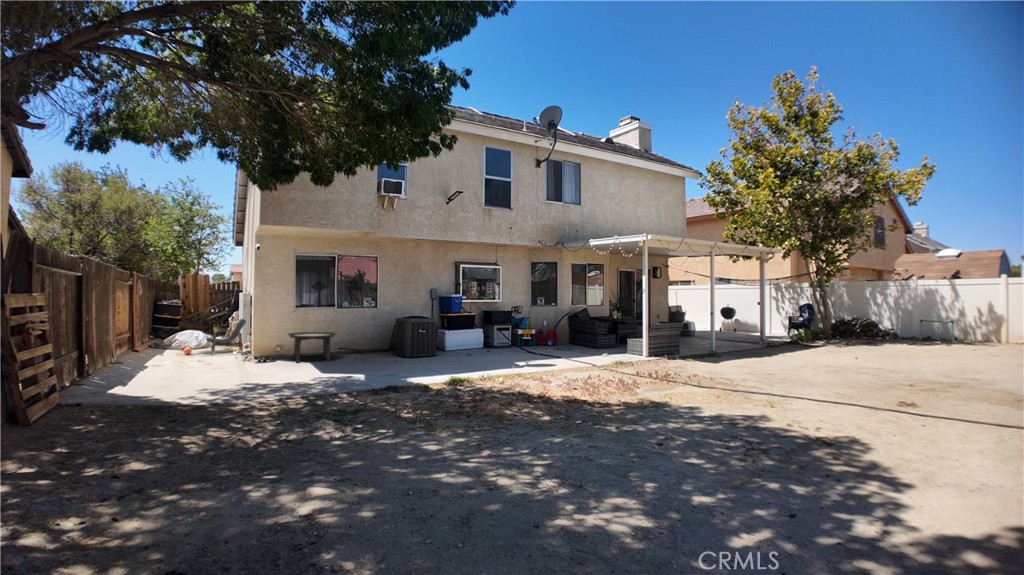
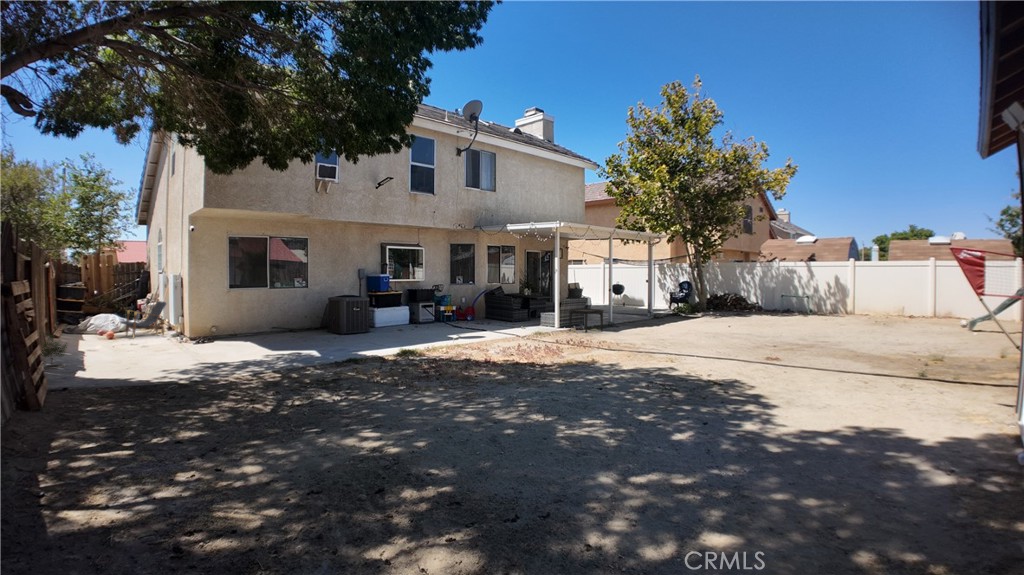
round table: present [288,332,336,363] -> present [568,309,604,332]
potted tree: none [73,350,108,390] -> present [41,334,67,369]

